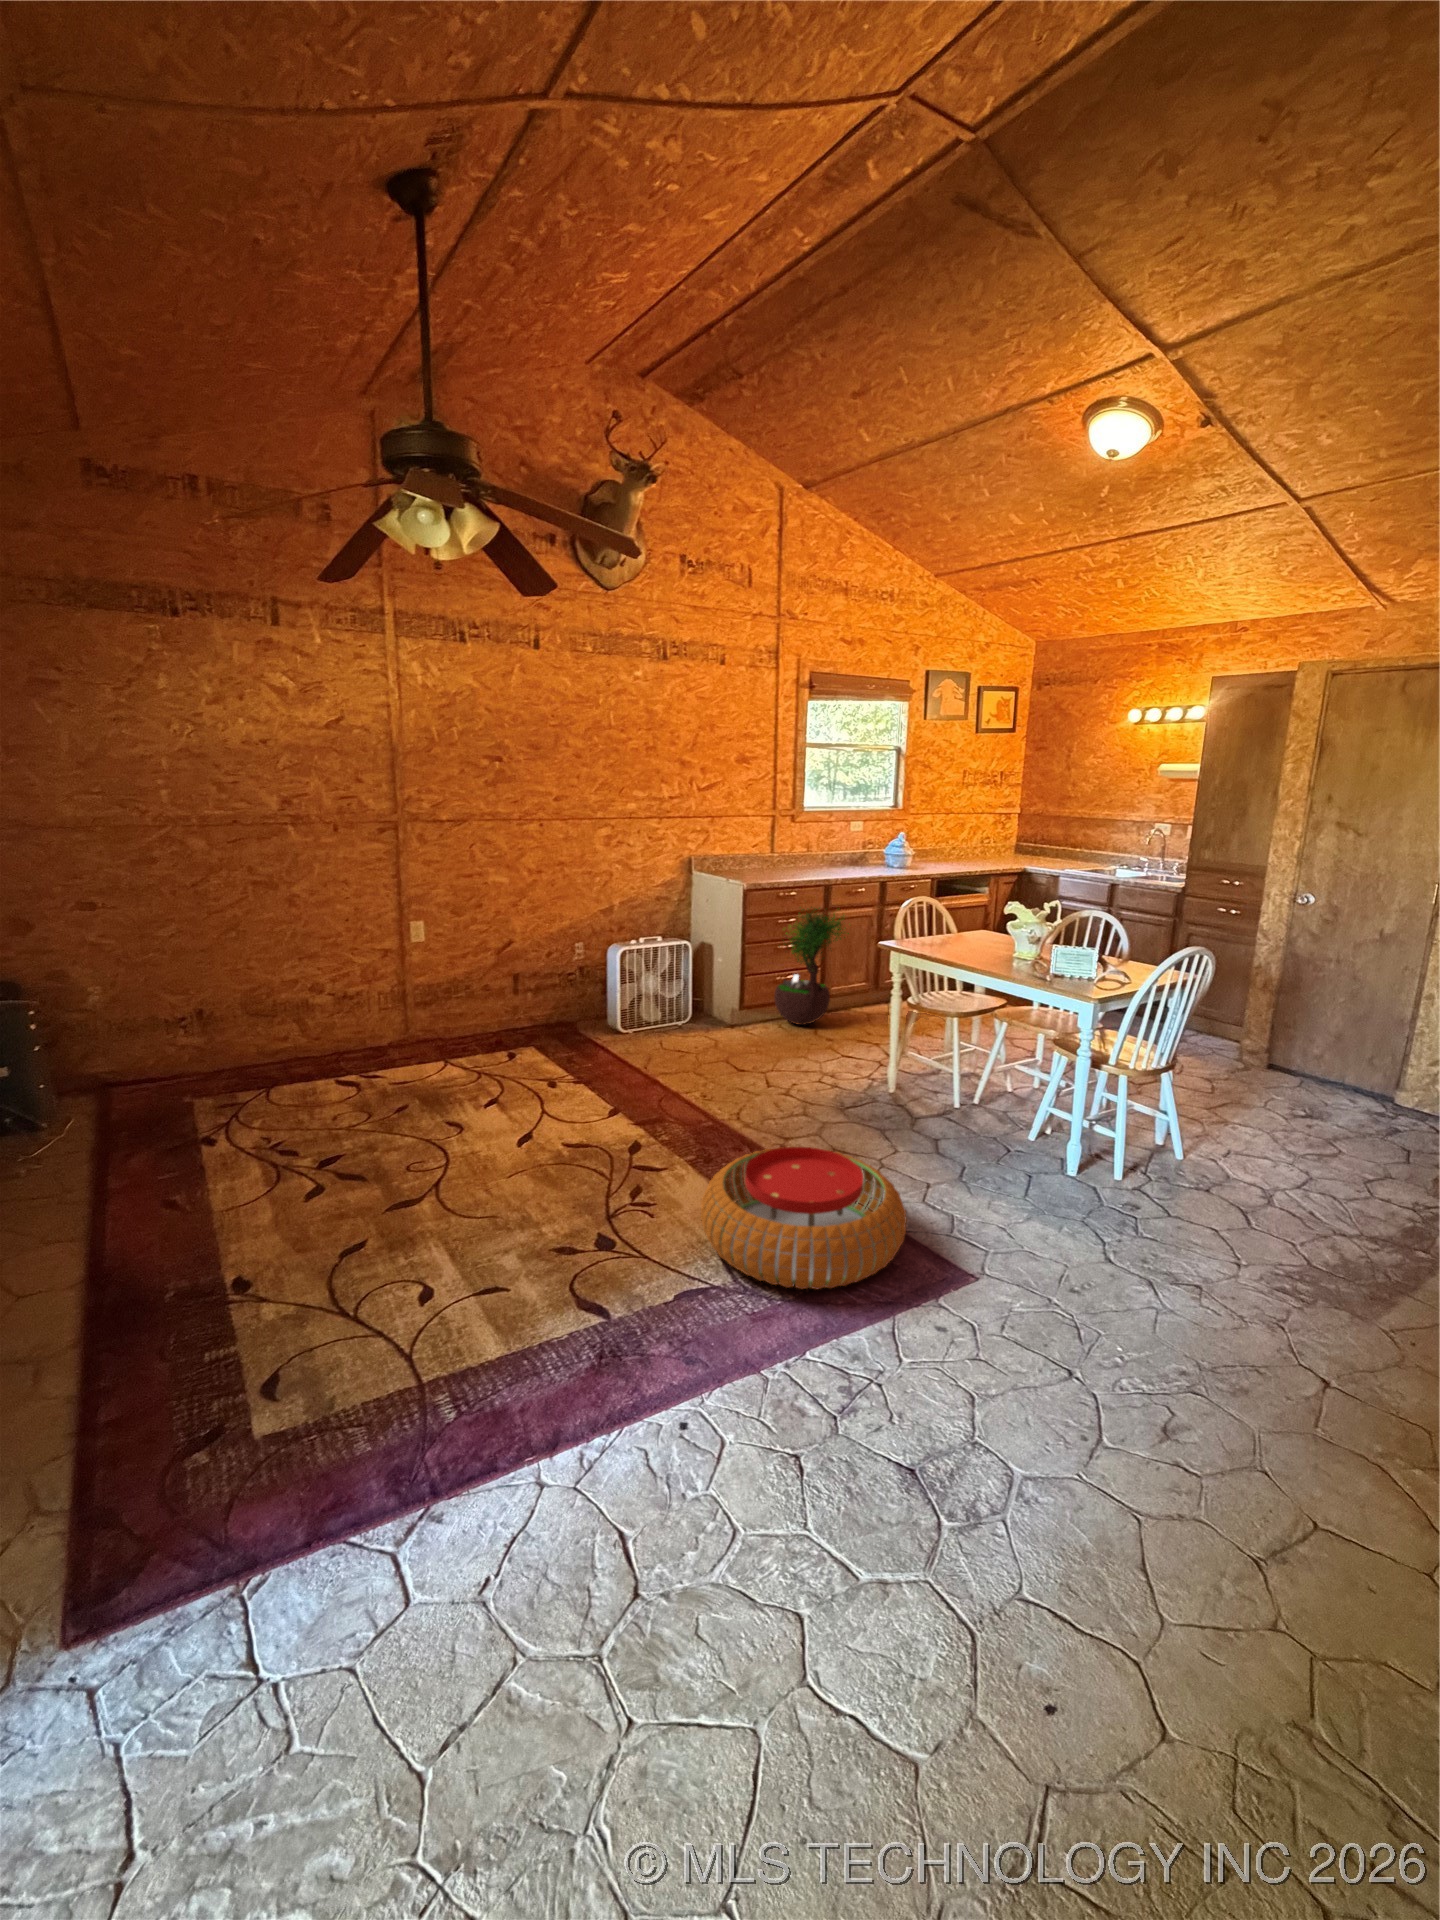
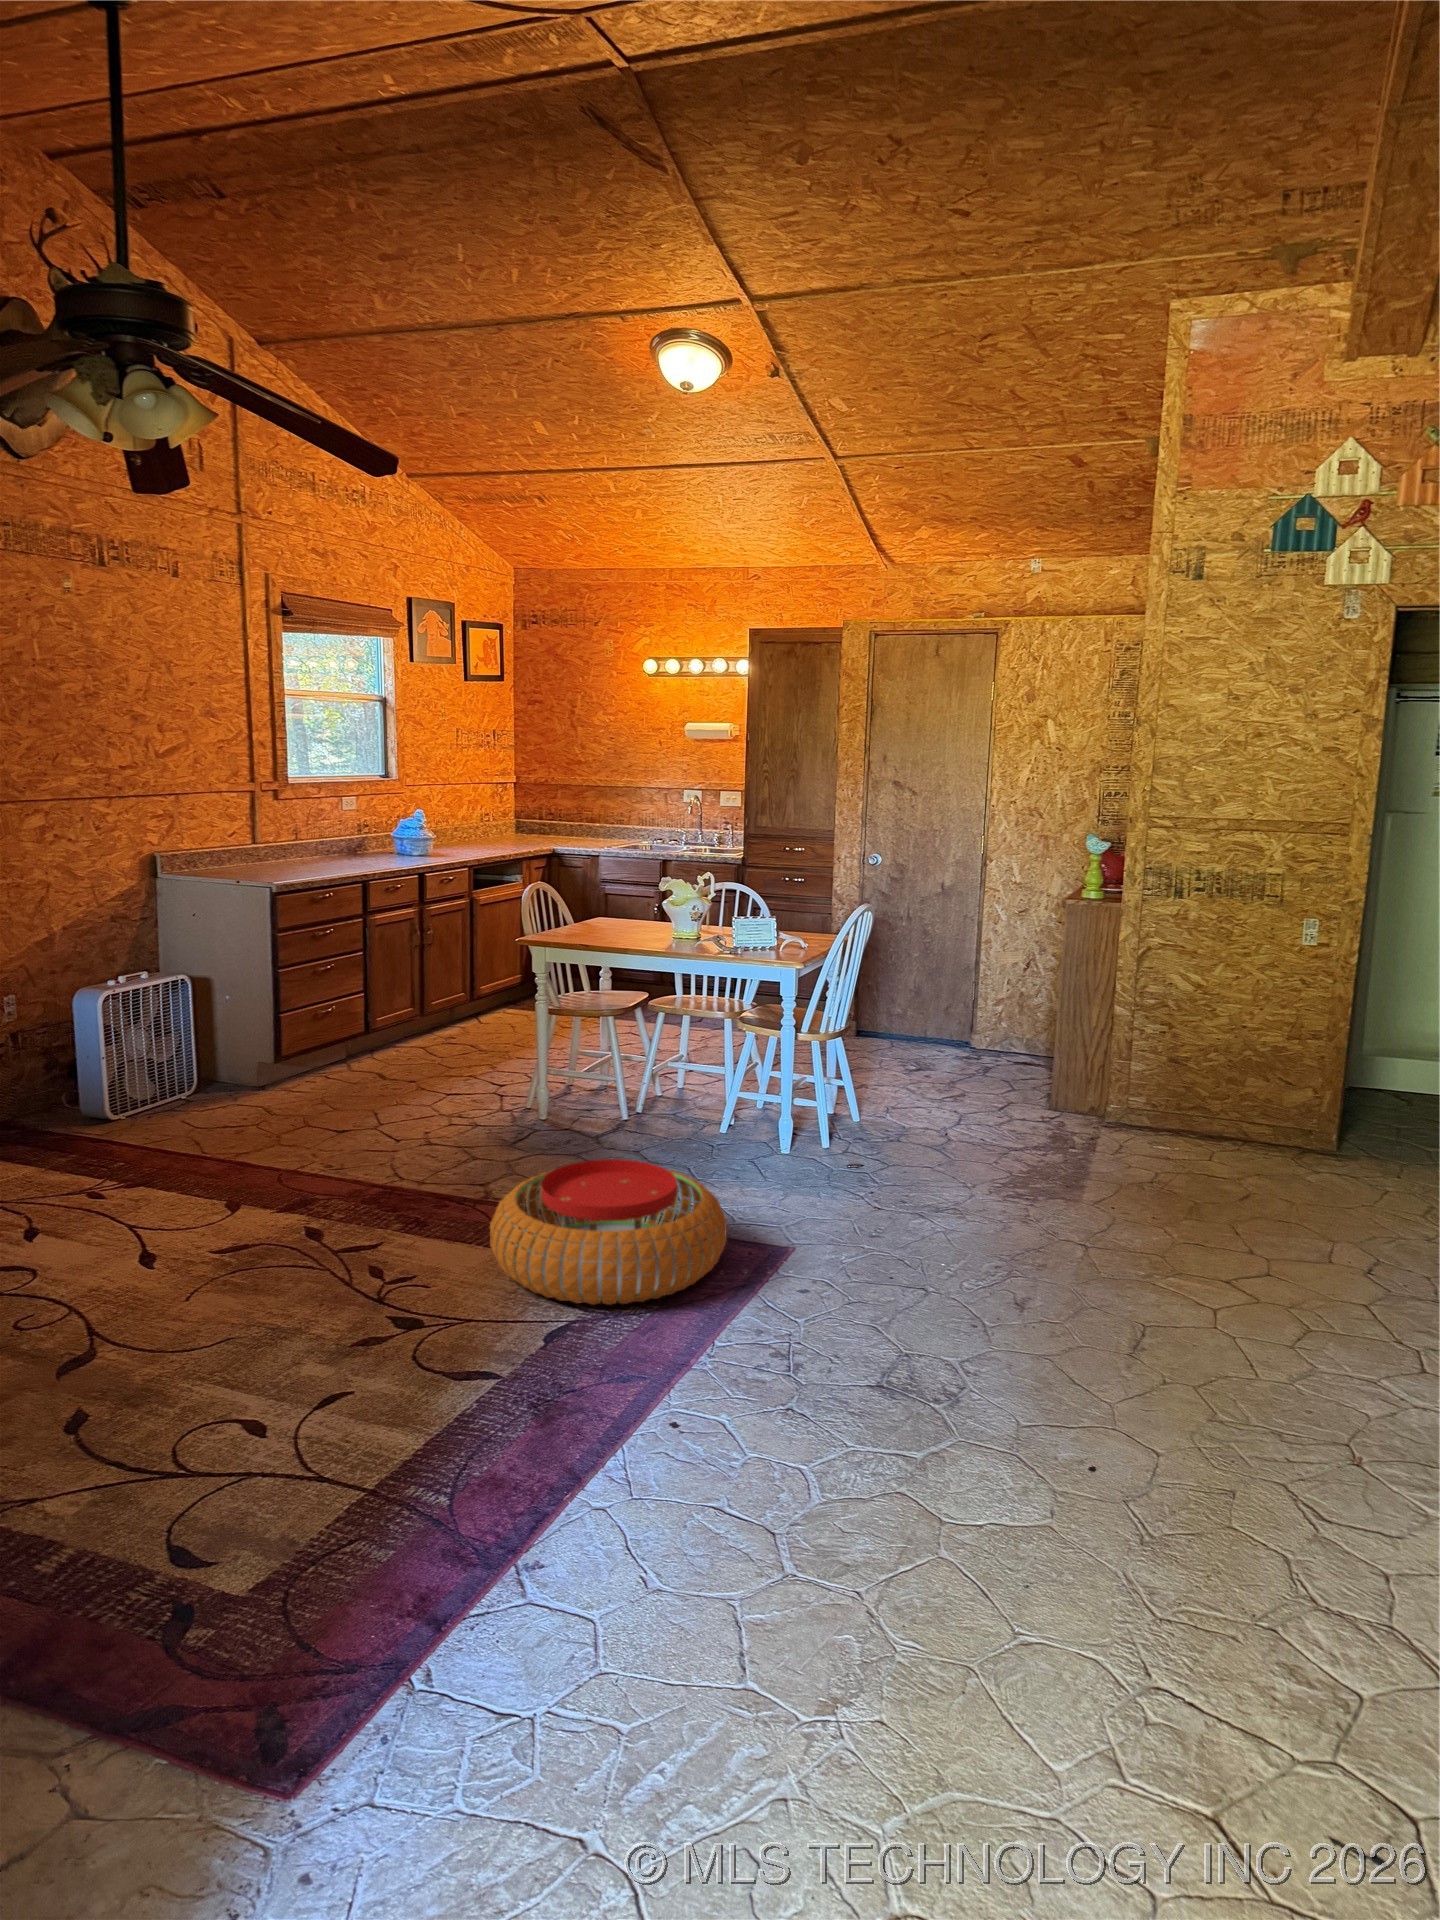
potted tree: present [774,907,849,1025] -> none [321,899,422,1070]

